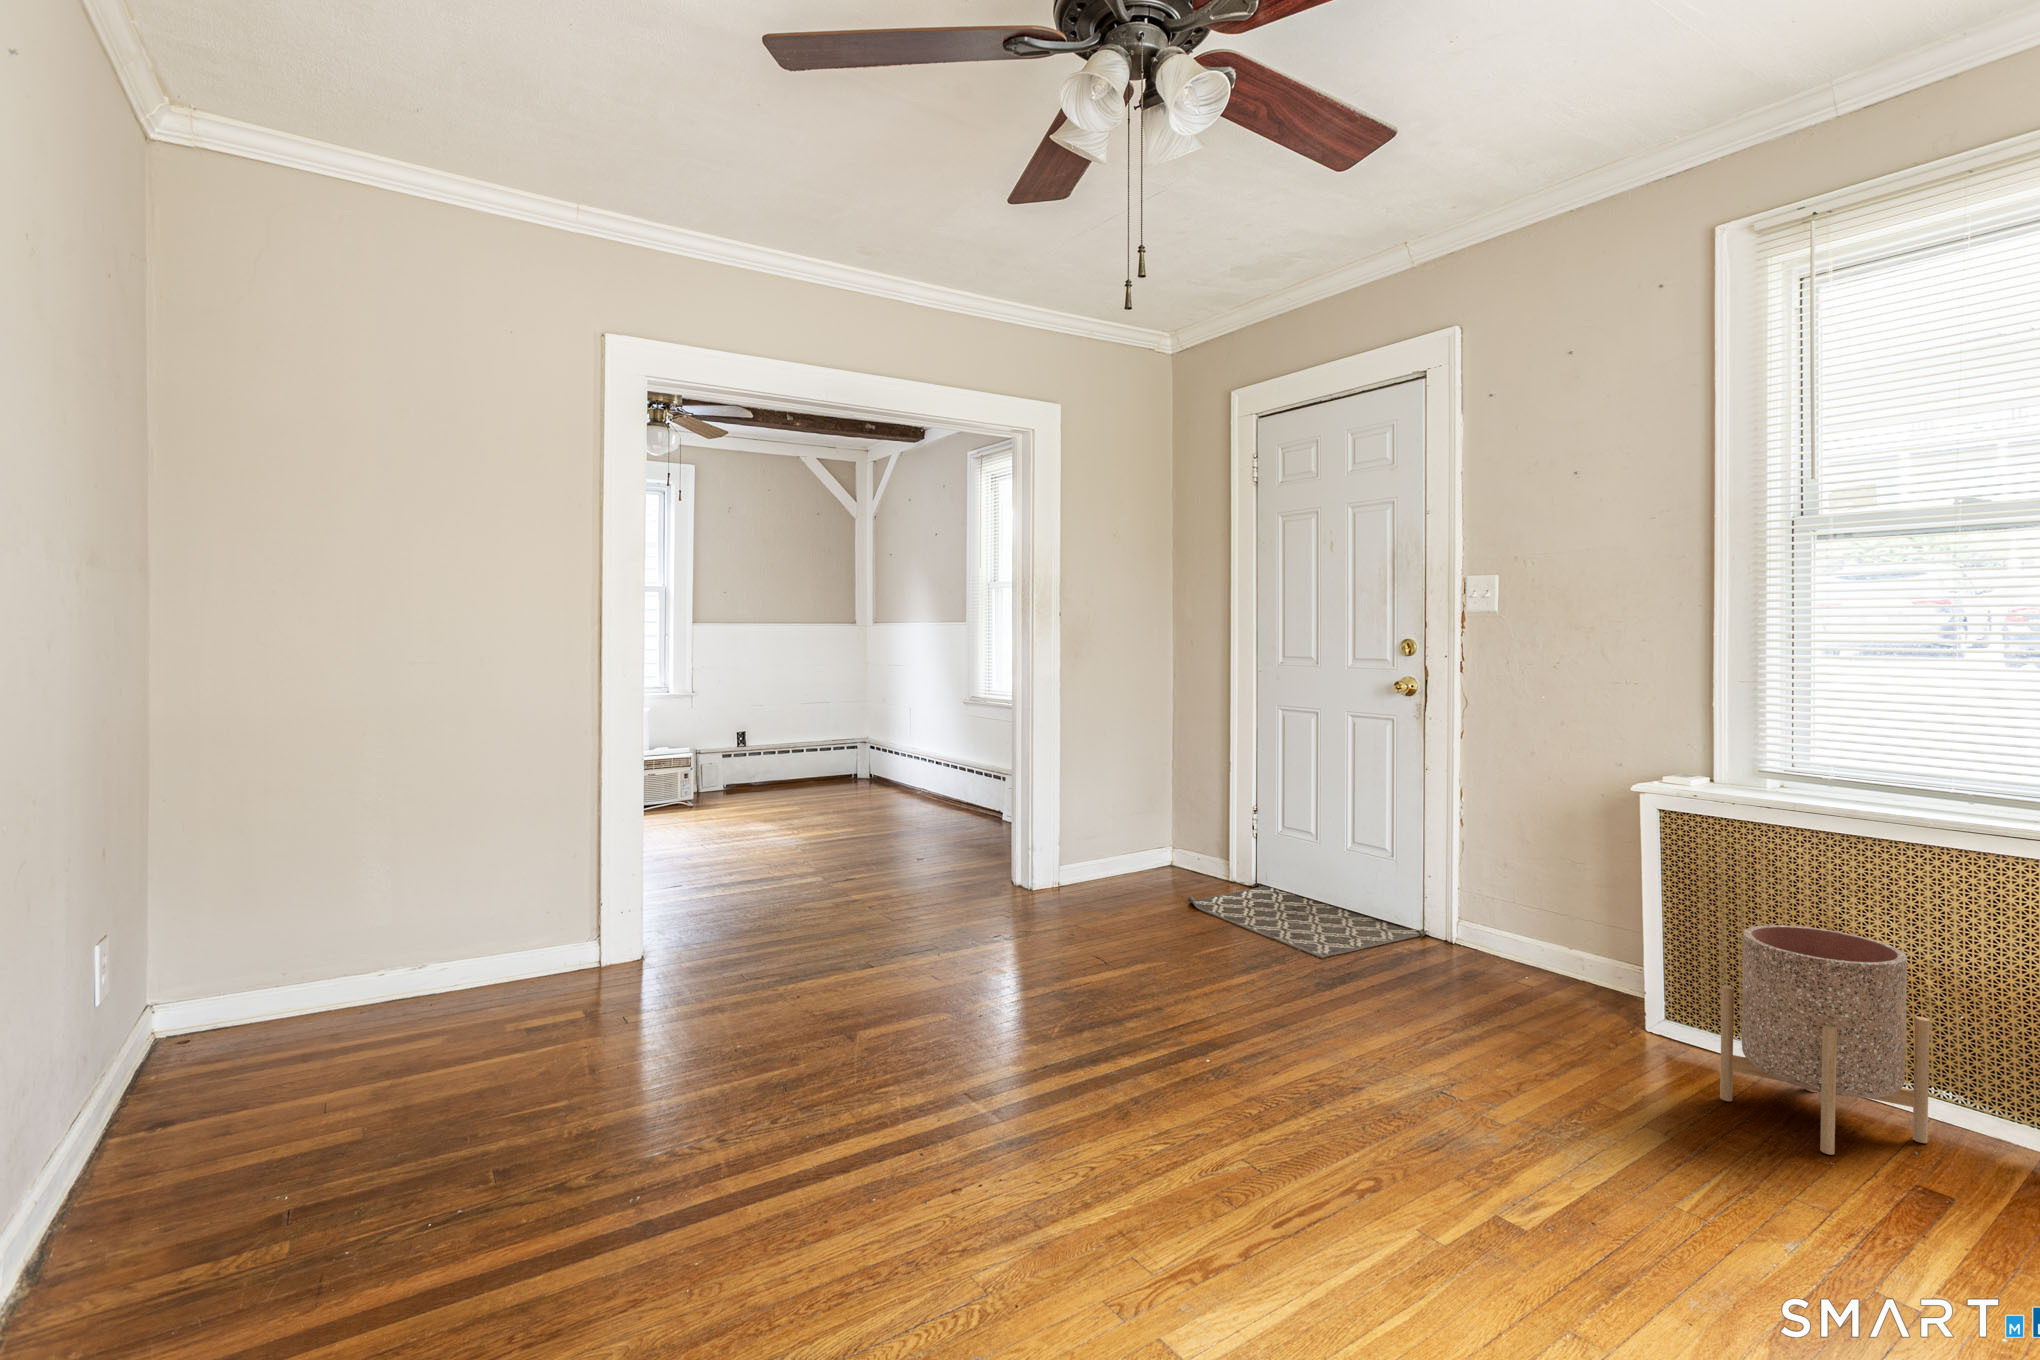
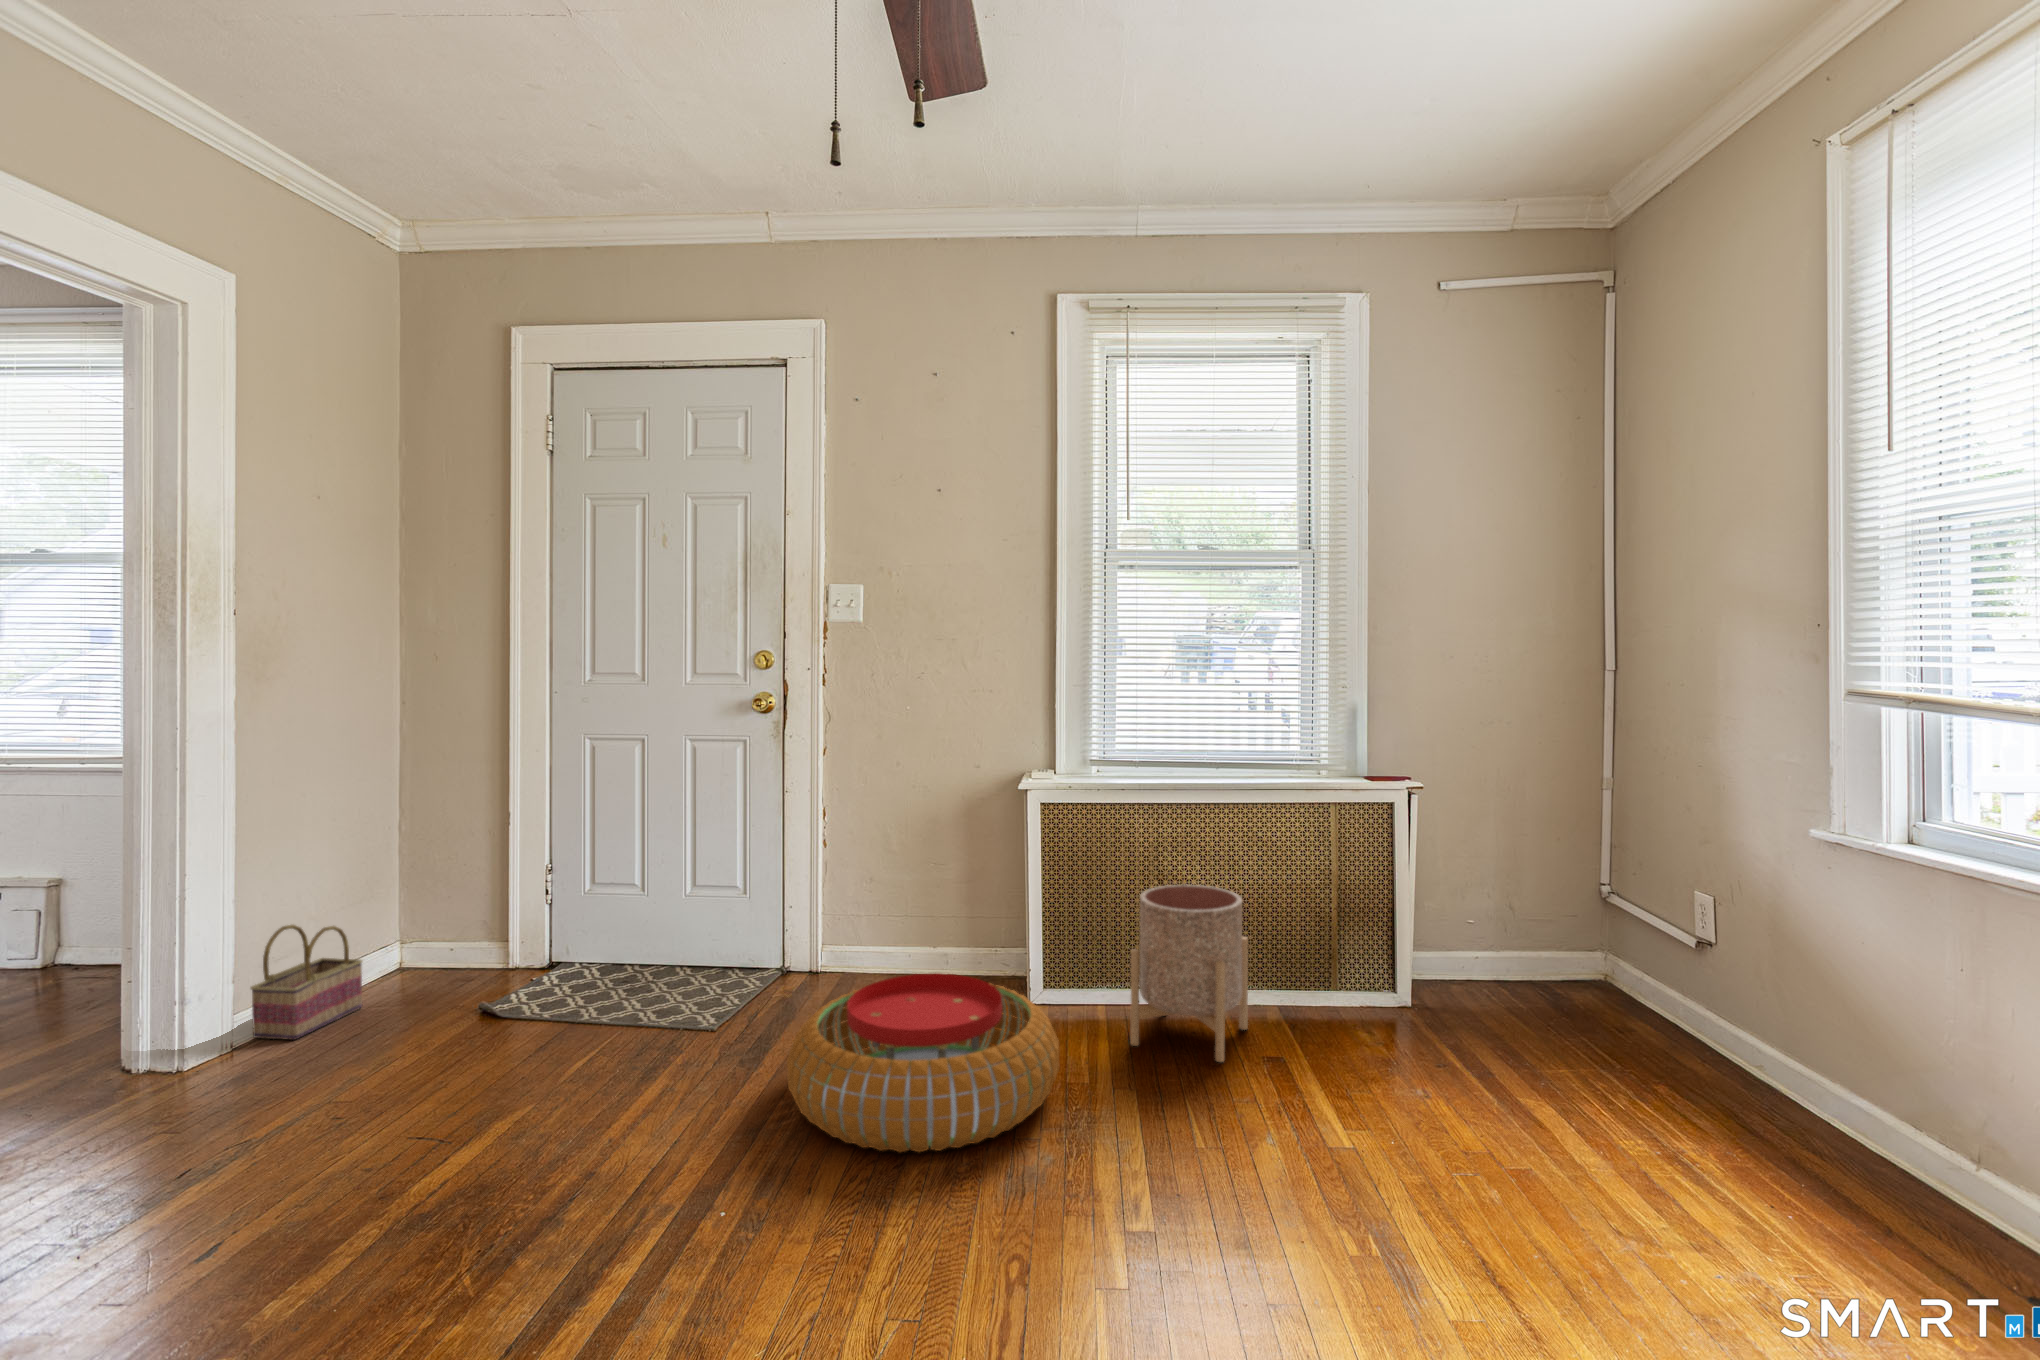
basket: none [1071,817,1136,891] -> present [251,925,362,1040]
pouf: none [1307,940,1585,1103] -> present [787,973,1059,1152]

